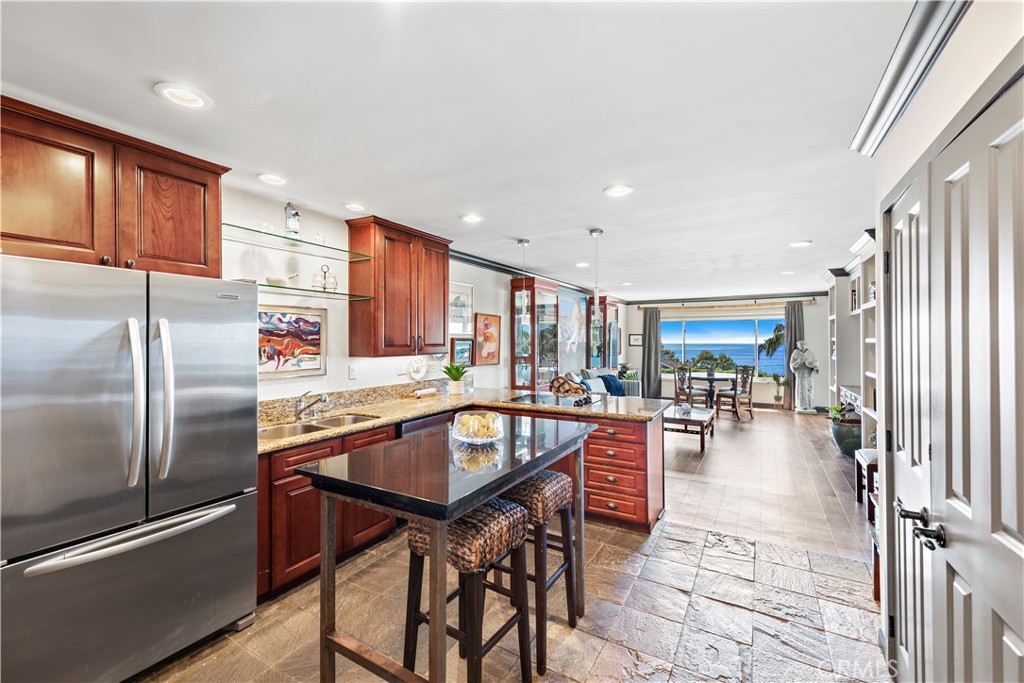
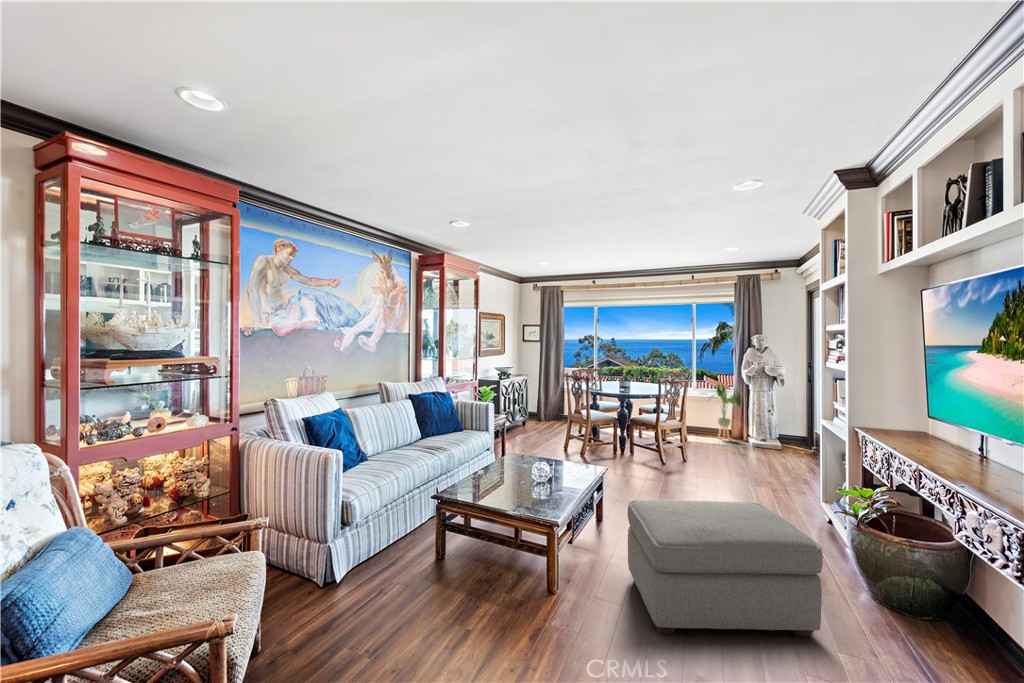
ottoman: none [739,419,824,464] -> present [628,500,823,637]

